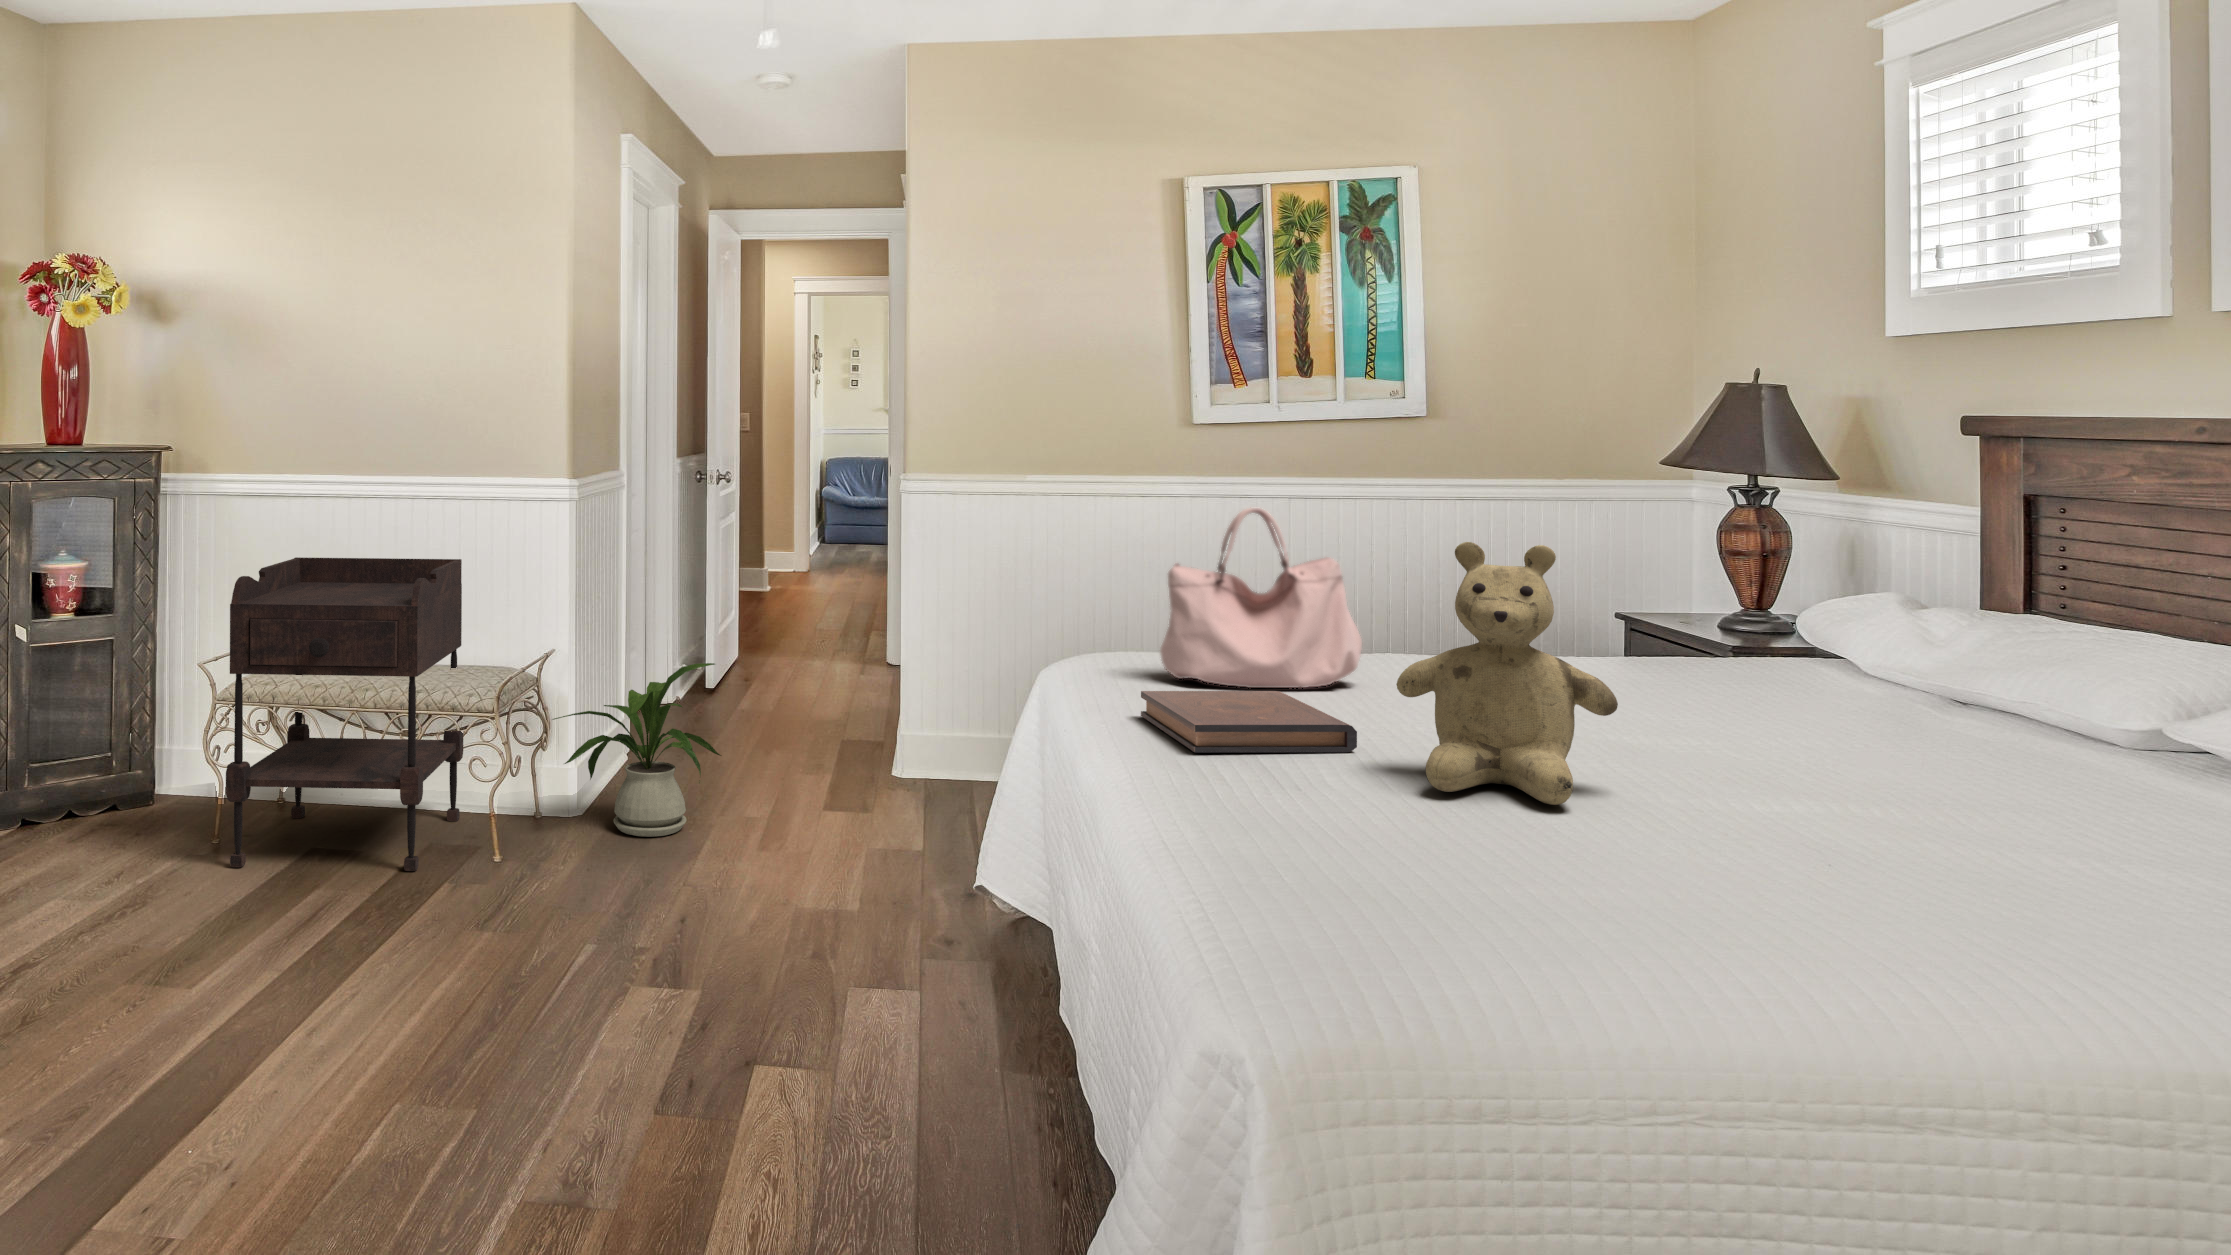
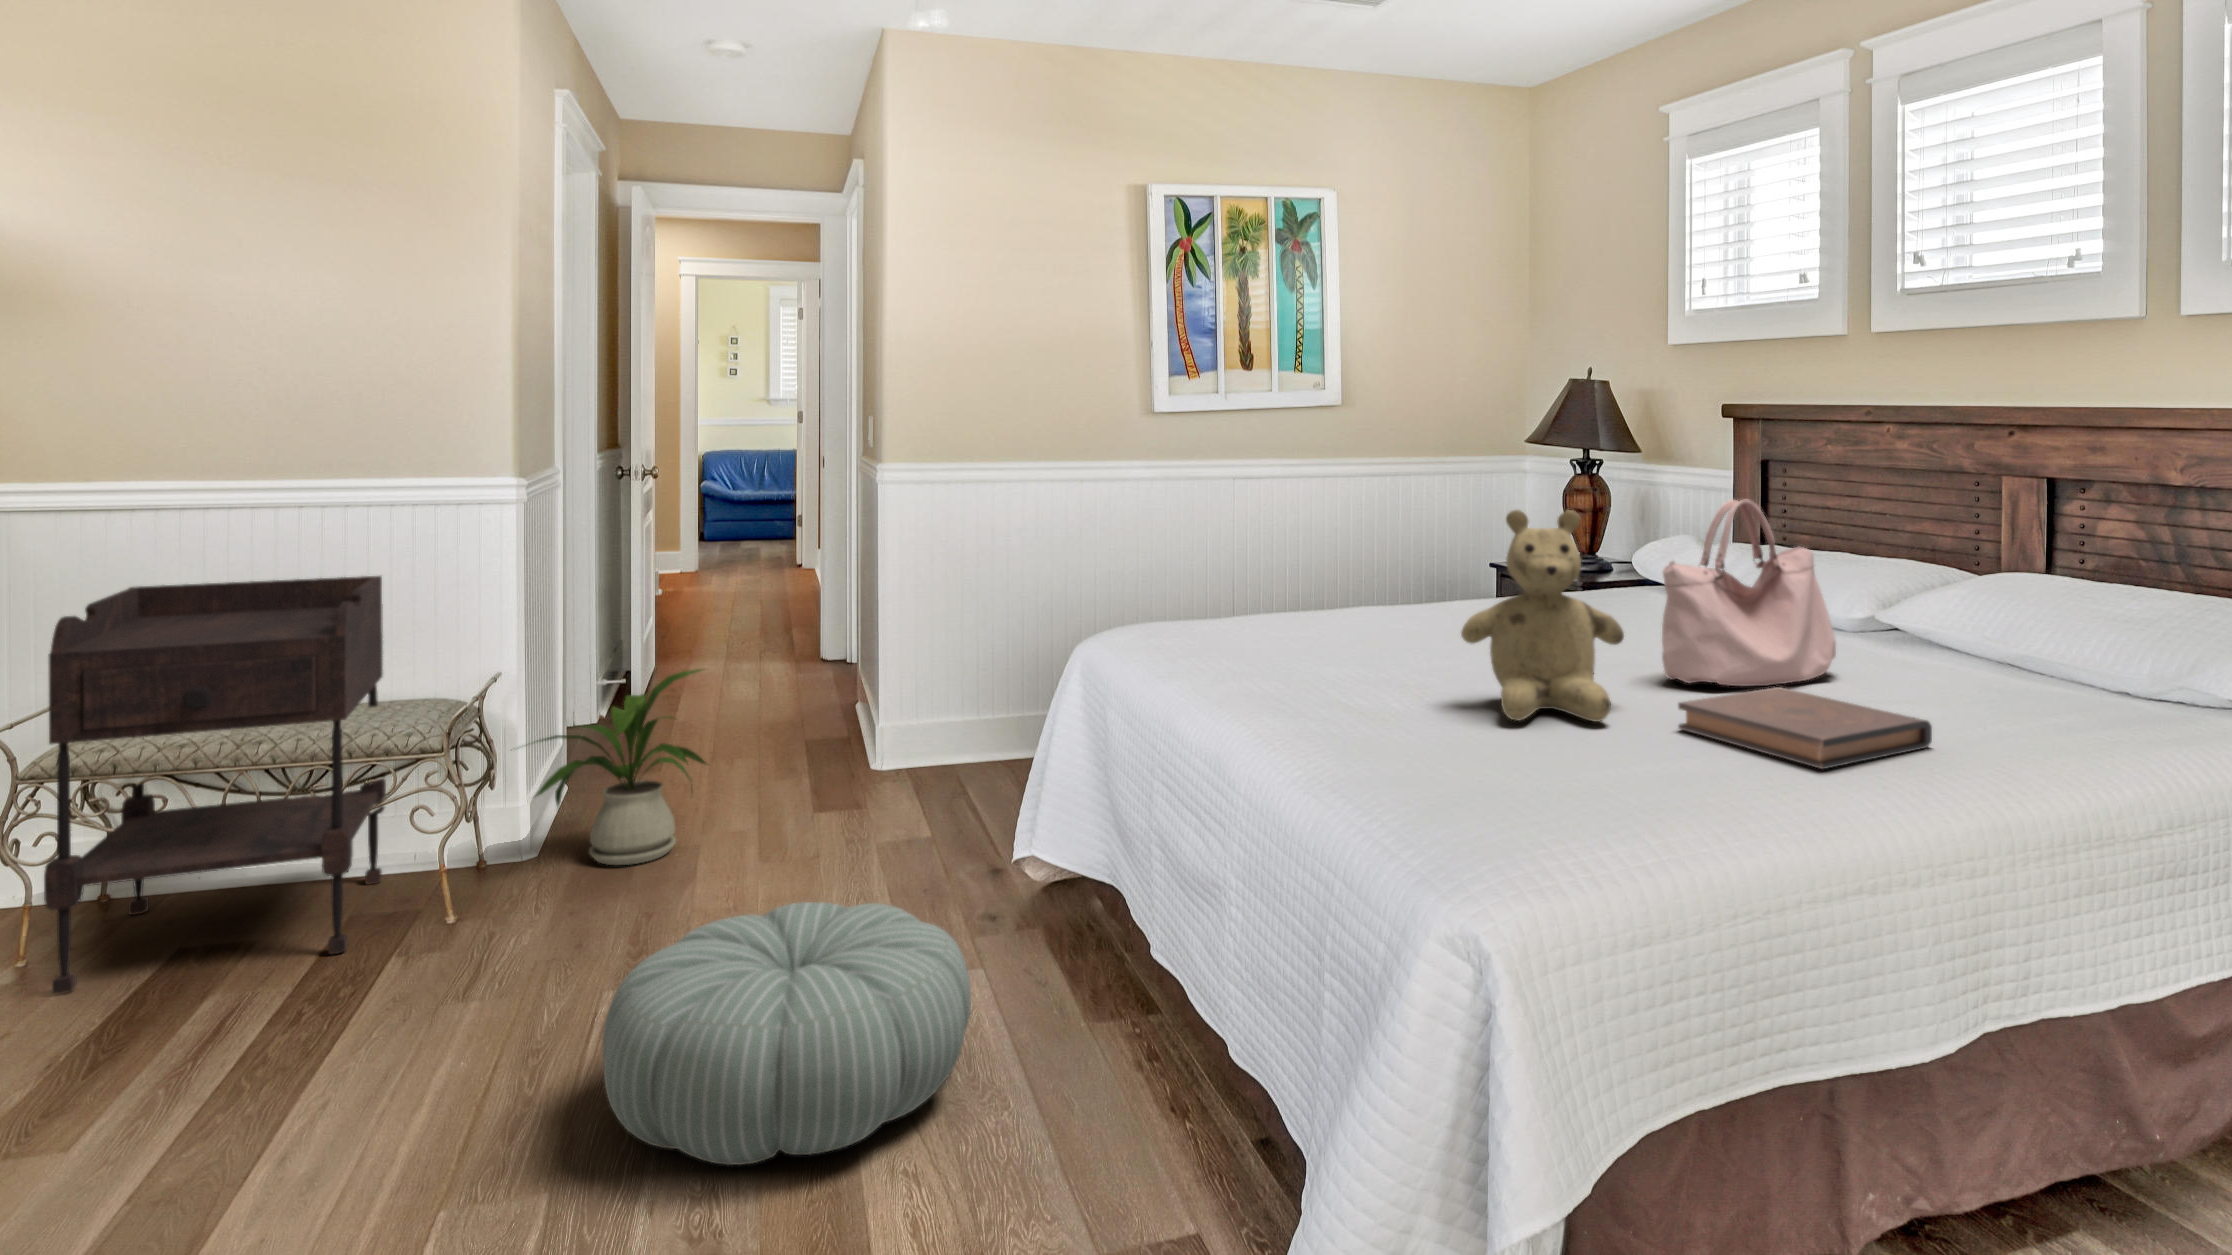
handbag: present [1160,508,1363,688] -> present [1662,500,1836,686]
book: present [1141,691,1357,752] -> present [1678,687,1932,769]
pouf: none [540,883,866,1110] -> present [603,902,971,1165]

